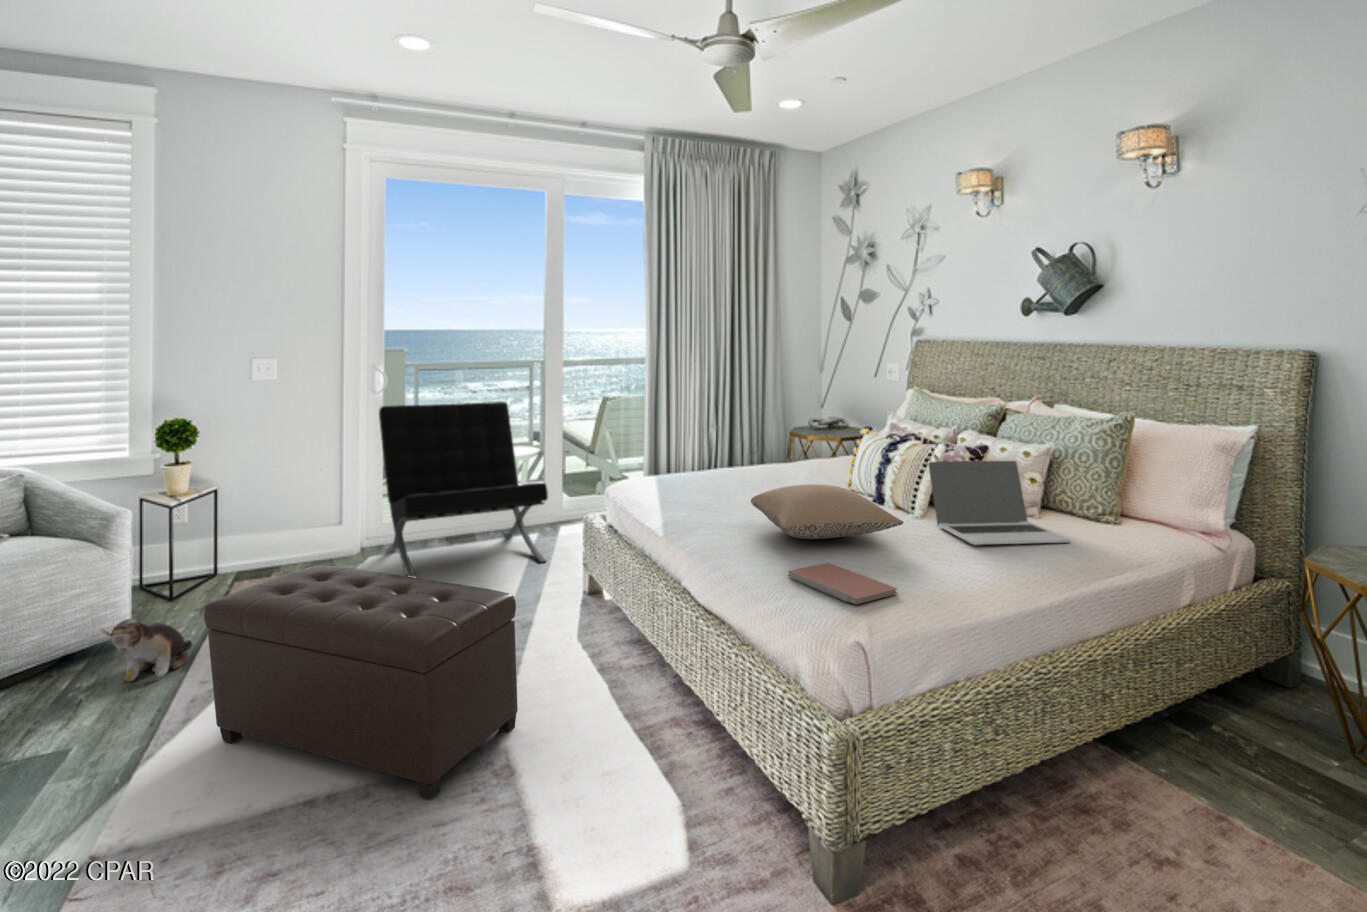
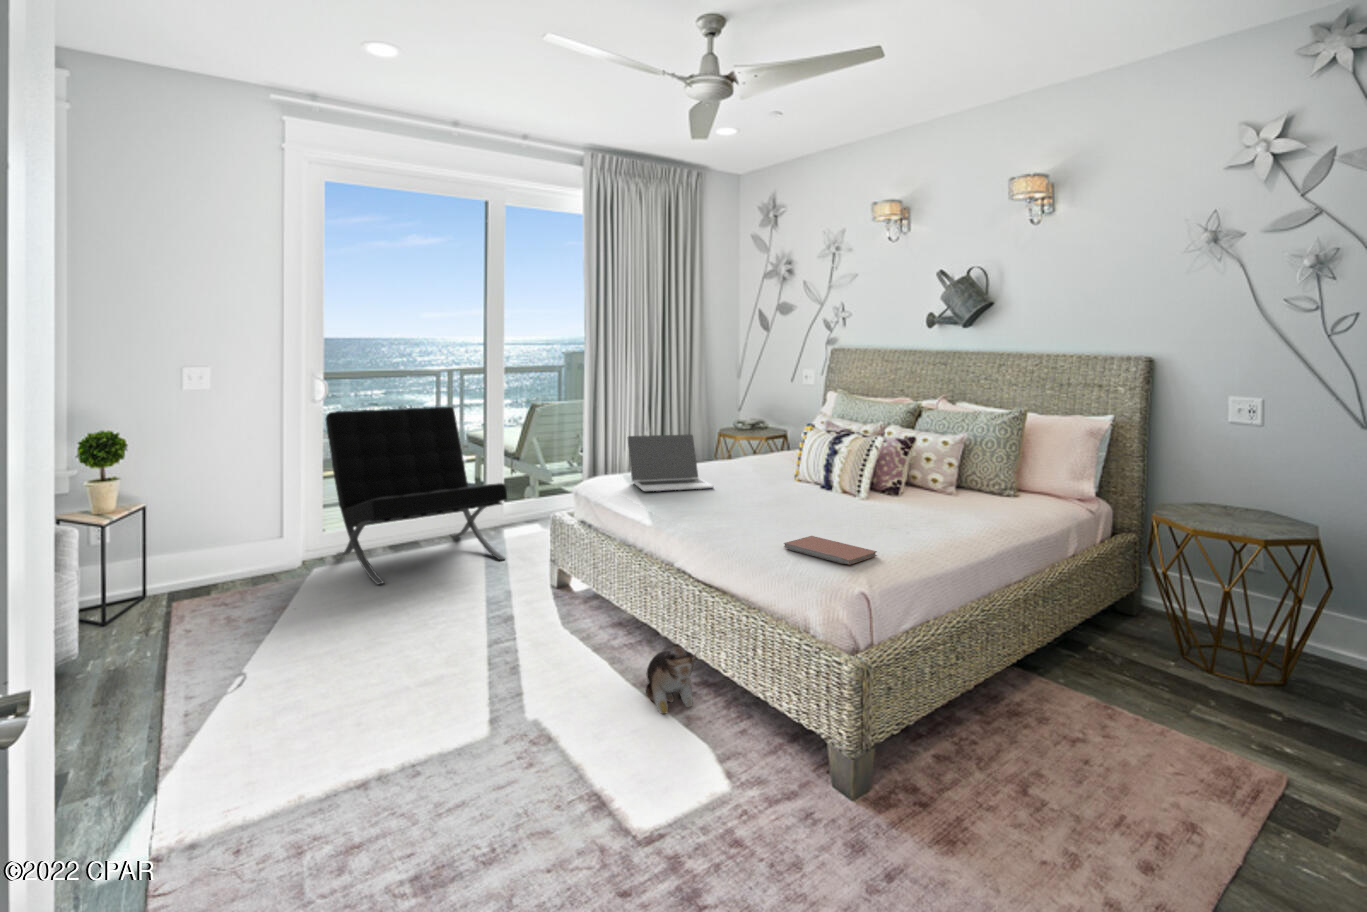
laptop: present [928,461,1071,545] -> present [628,434,714,491]
pillow: present [751,484,903,539] -> none [728,473,865,518]
ottoman: present [204,565,518,799] -> none [239,564,540,762]
plush toy: present [101,618,192,681] -> present [646,647,697,714]

